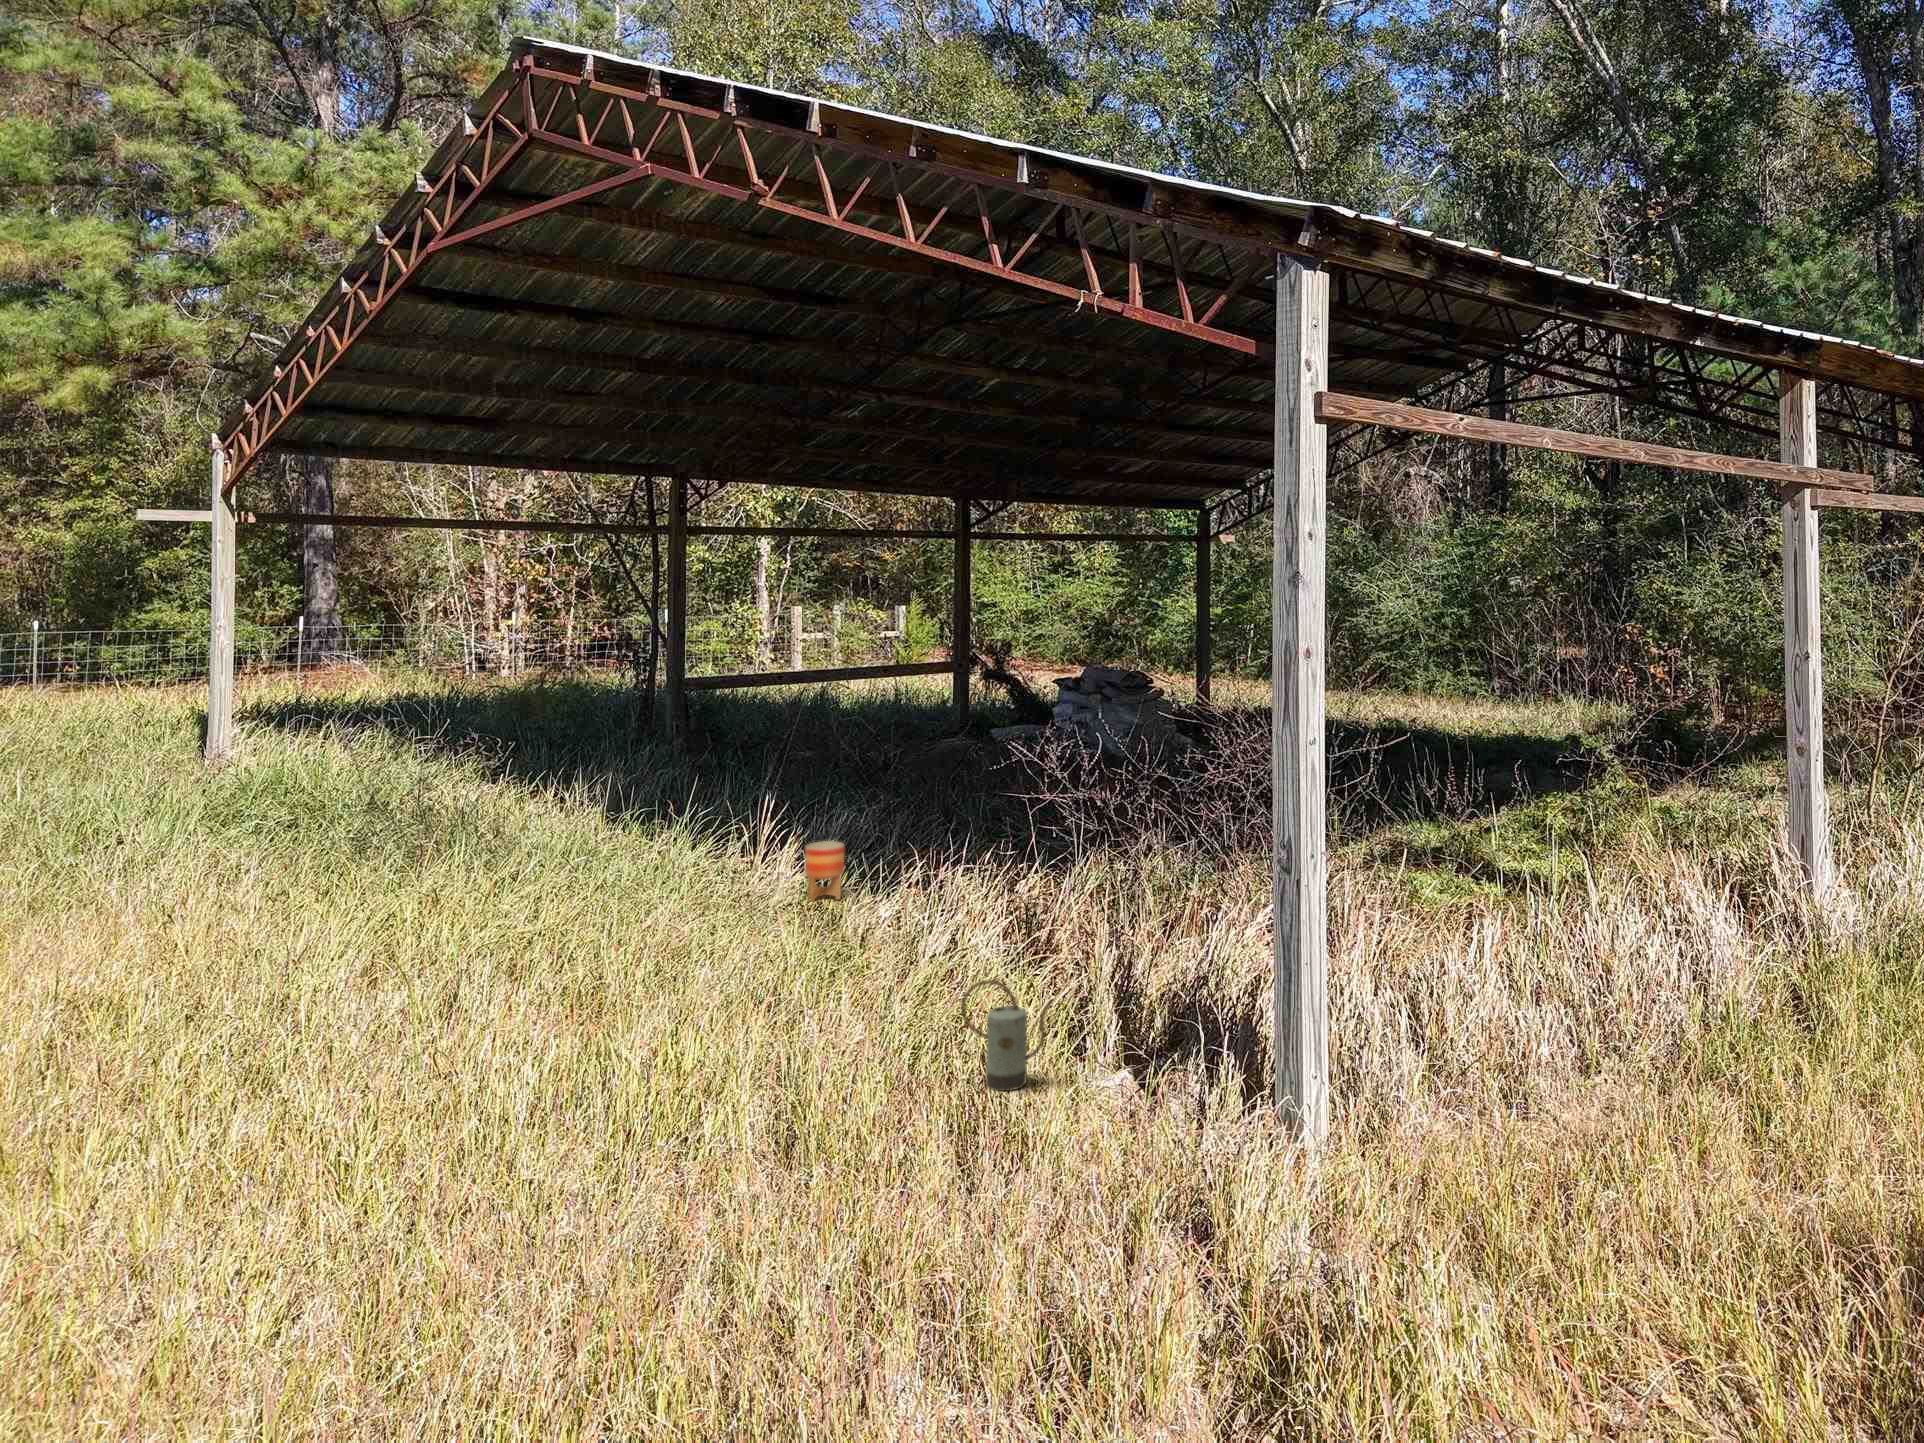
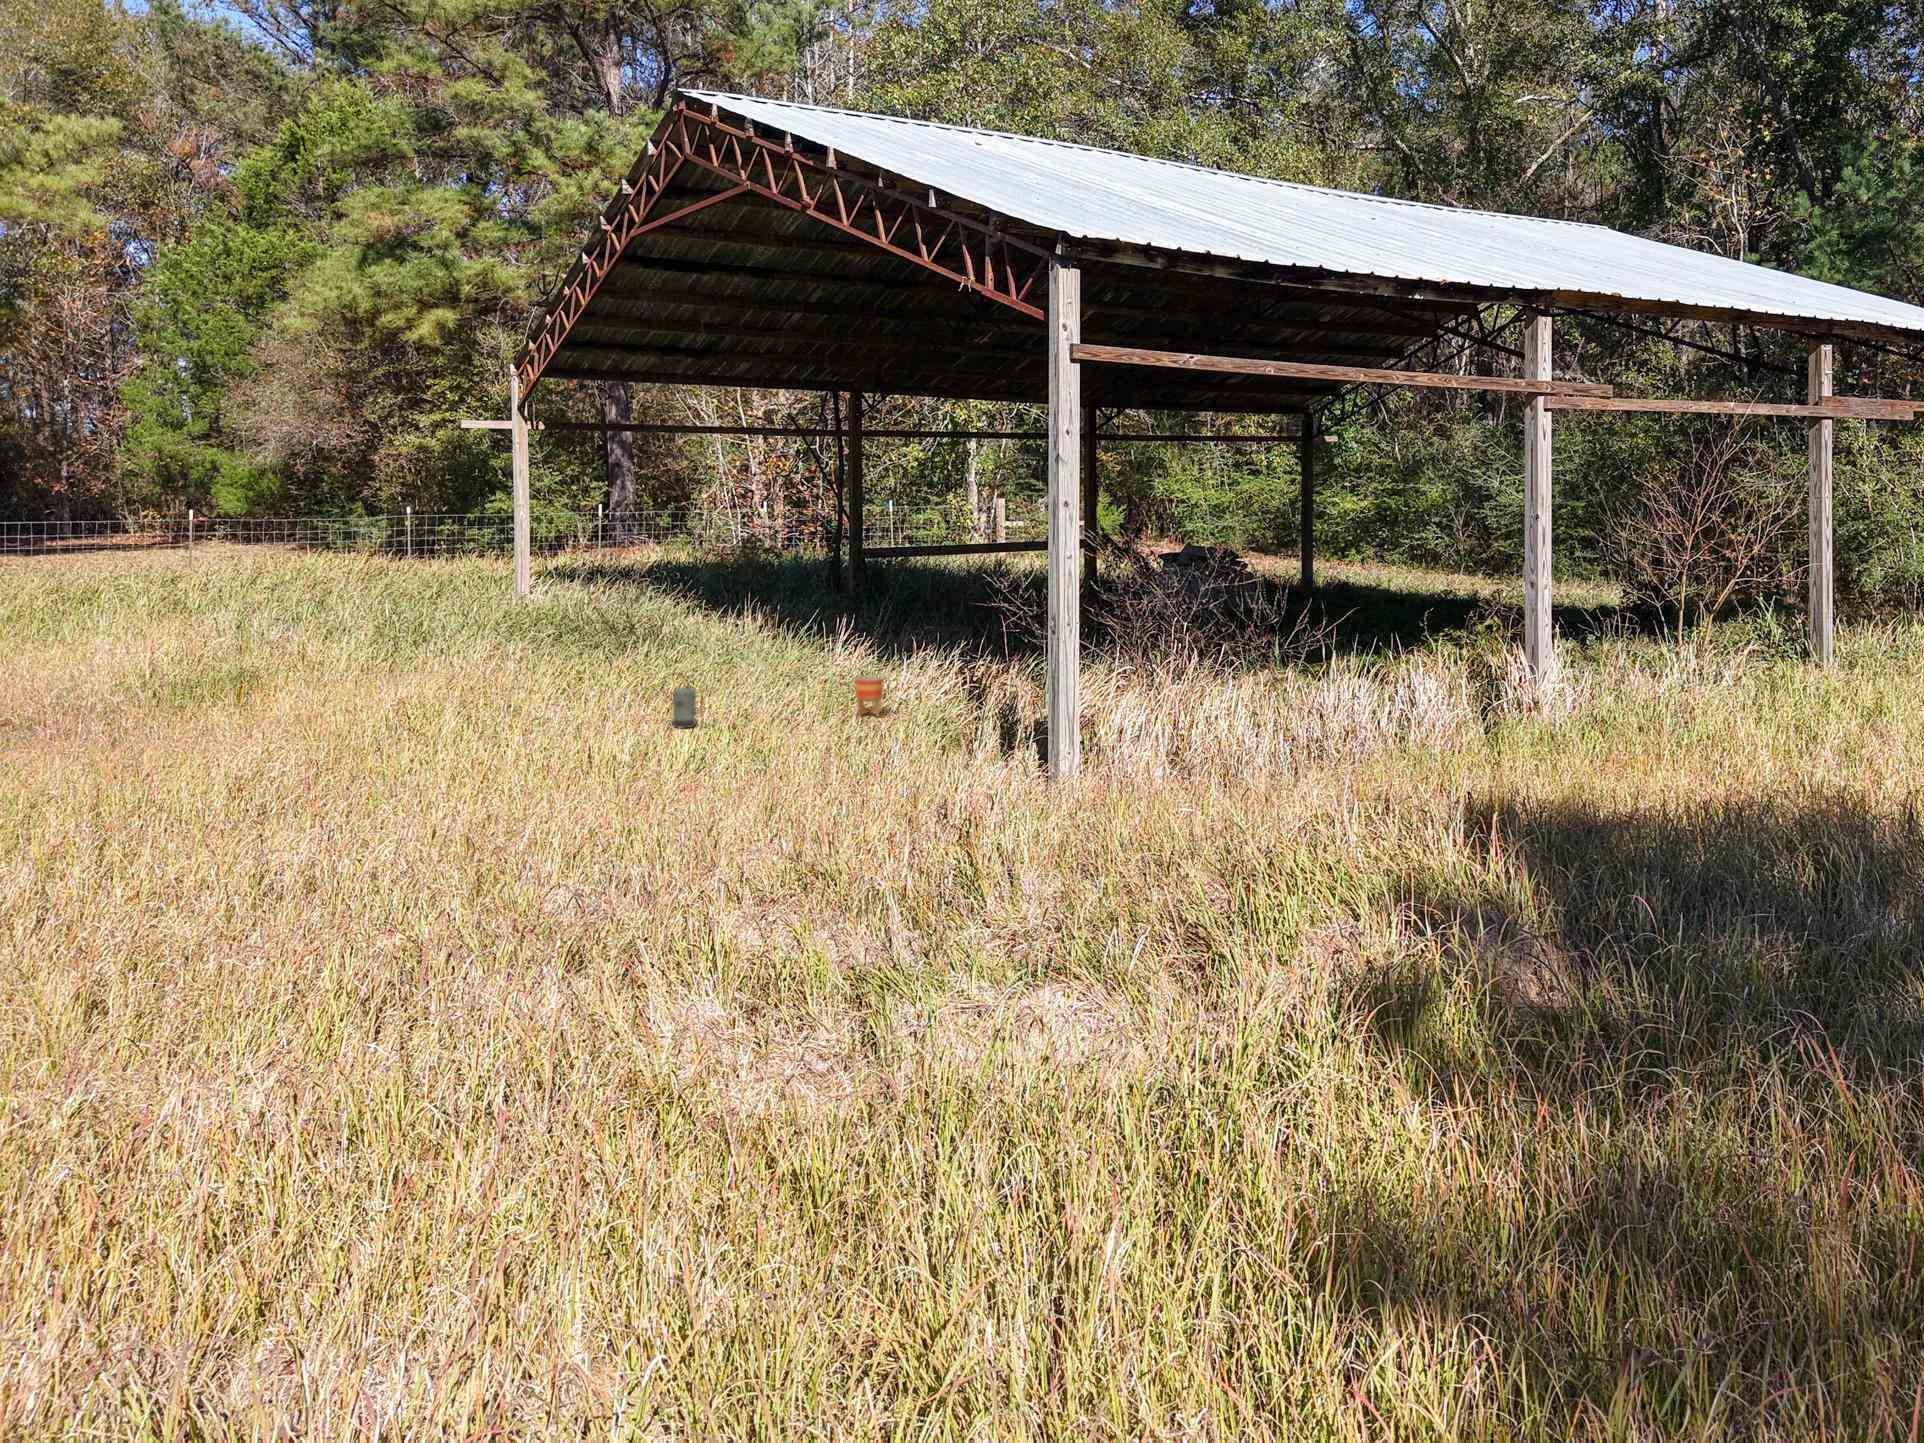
watering can: present [961,980,1054,1091] -> present [662,673,706,728]

